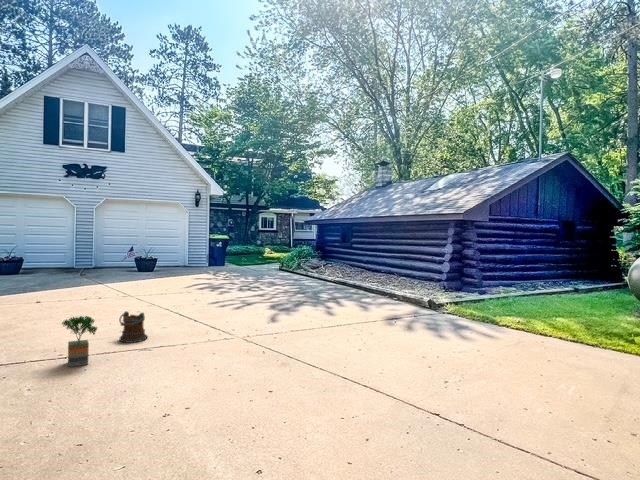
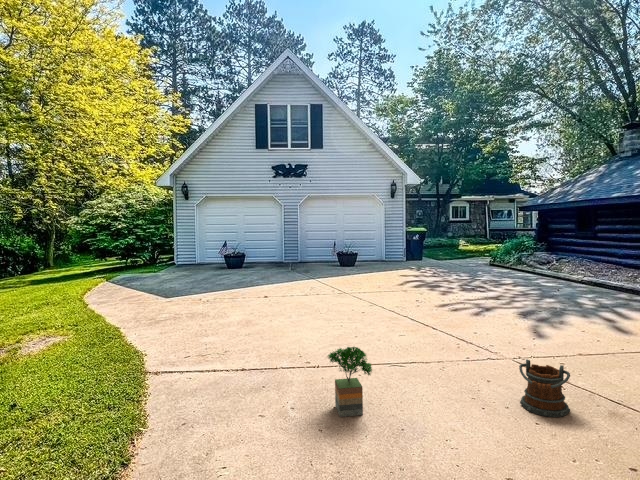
bucket: present [119,312,148,343] -> present [519,359,570,417]

